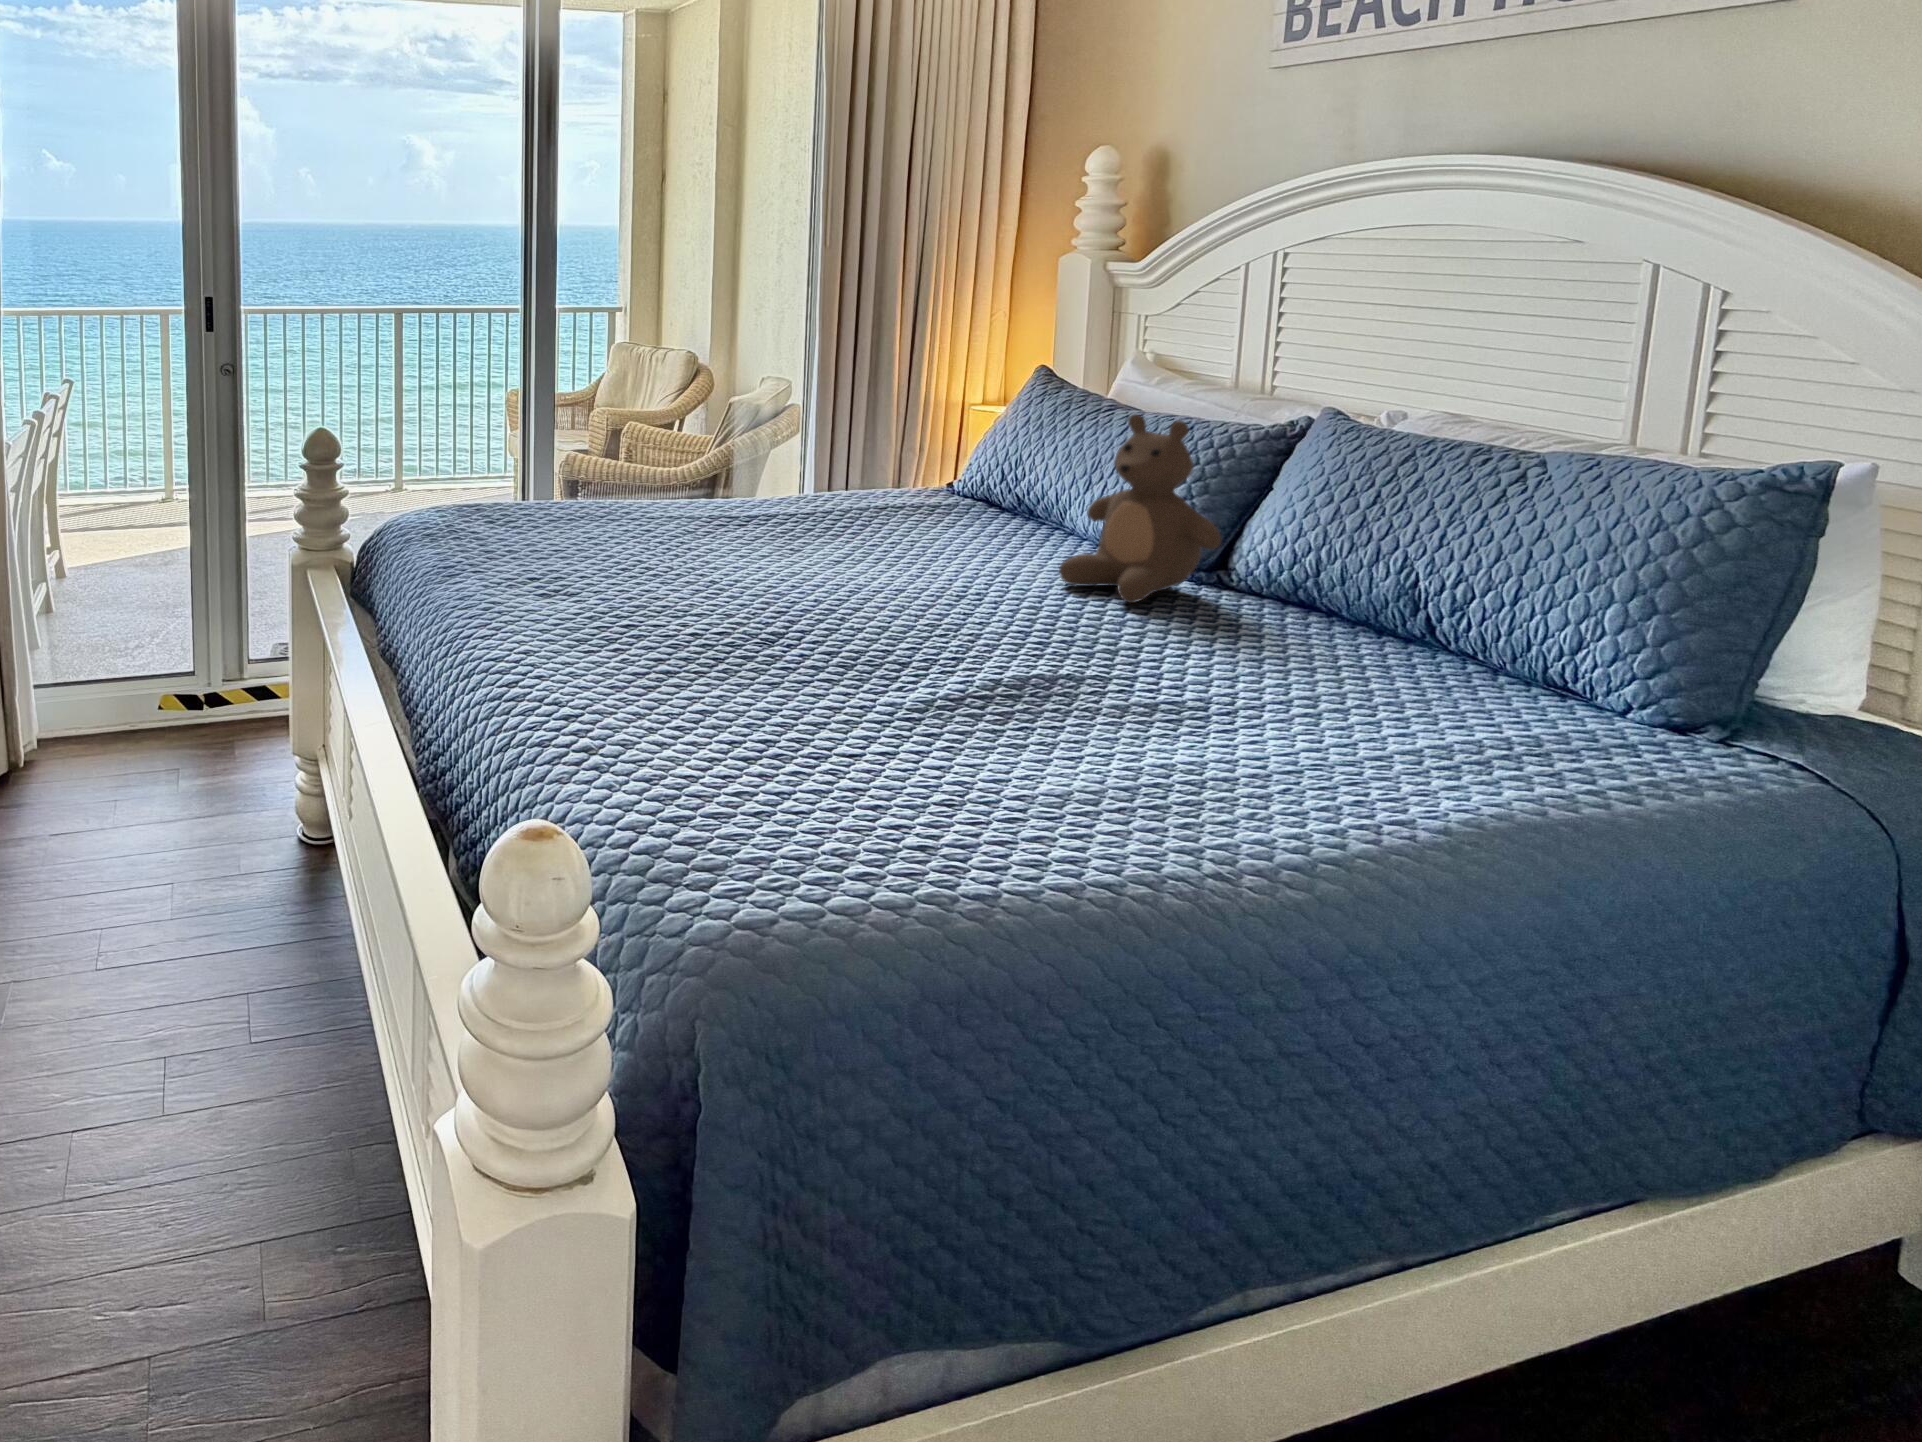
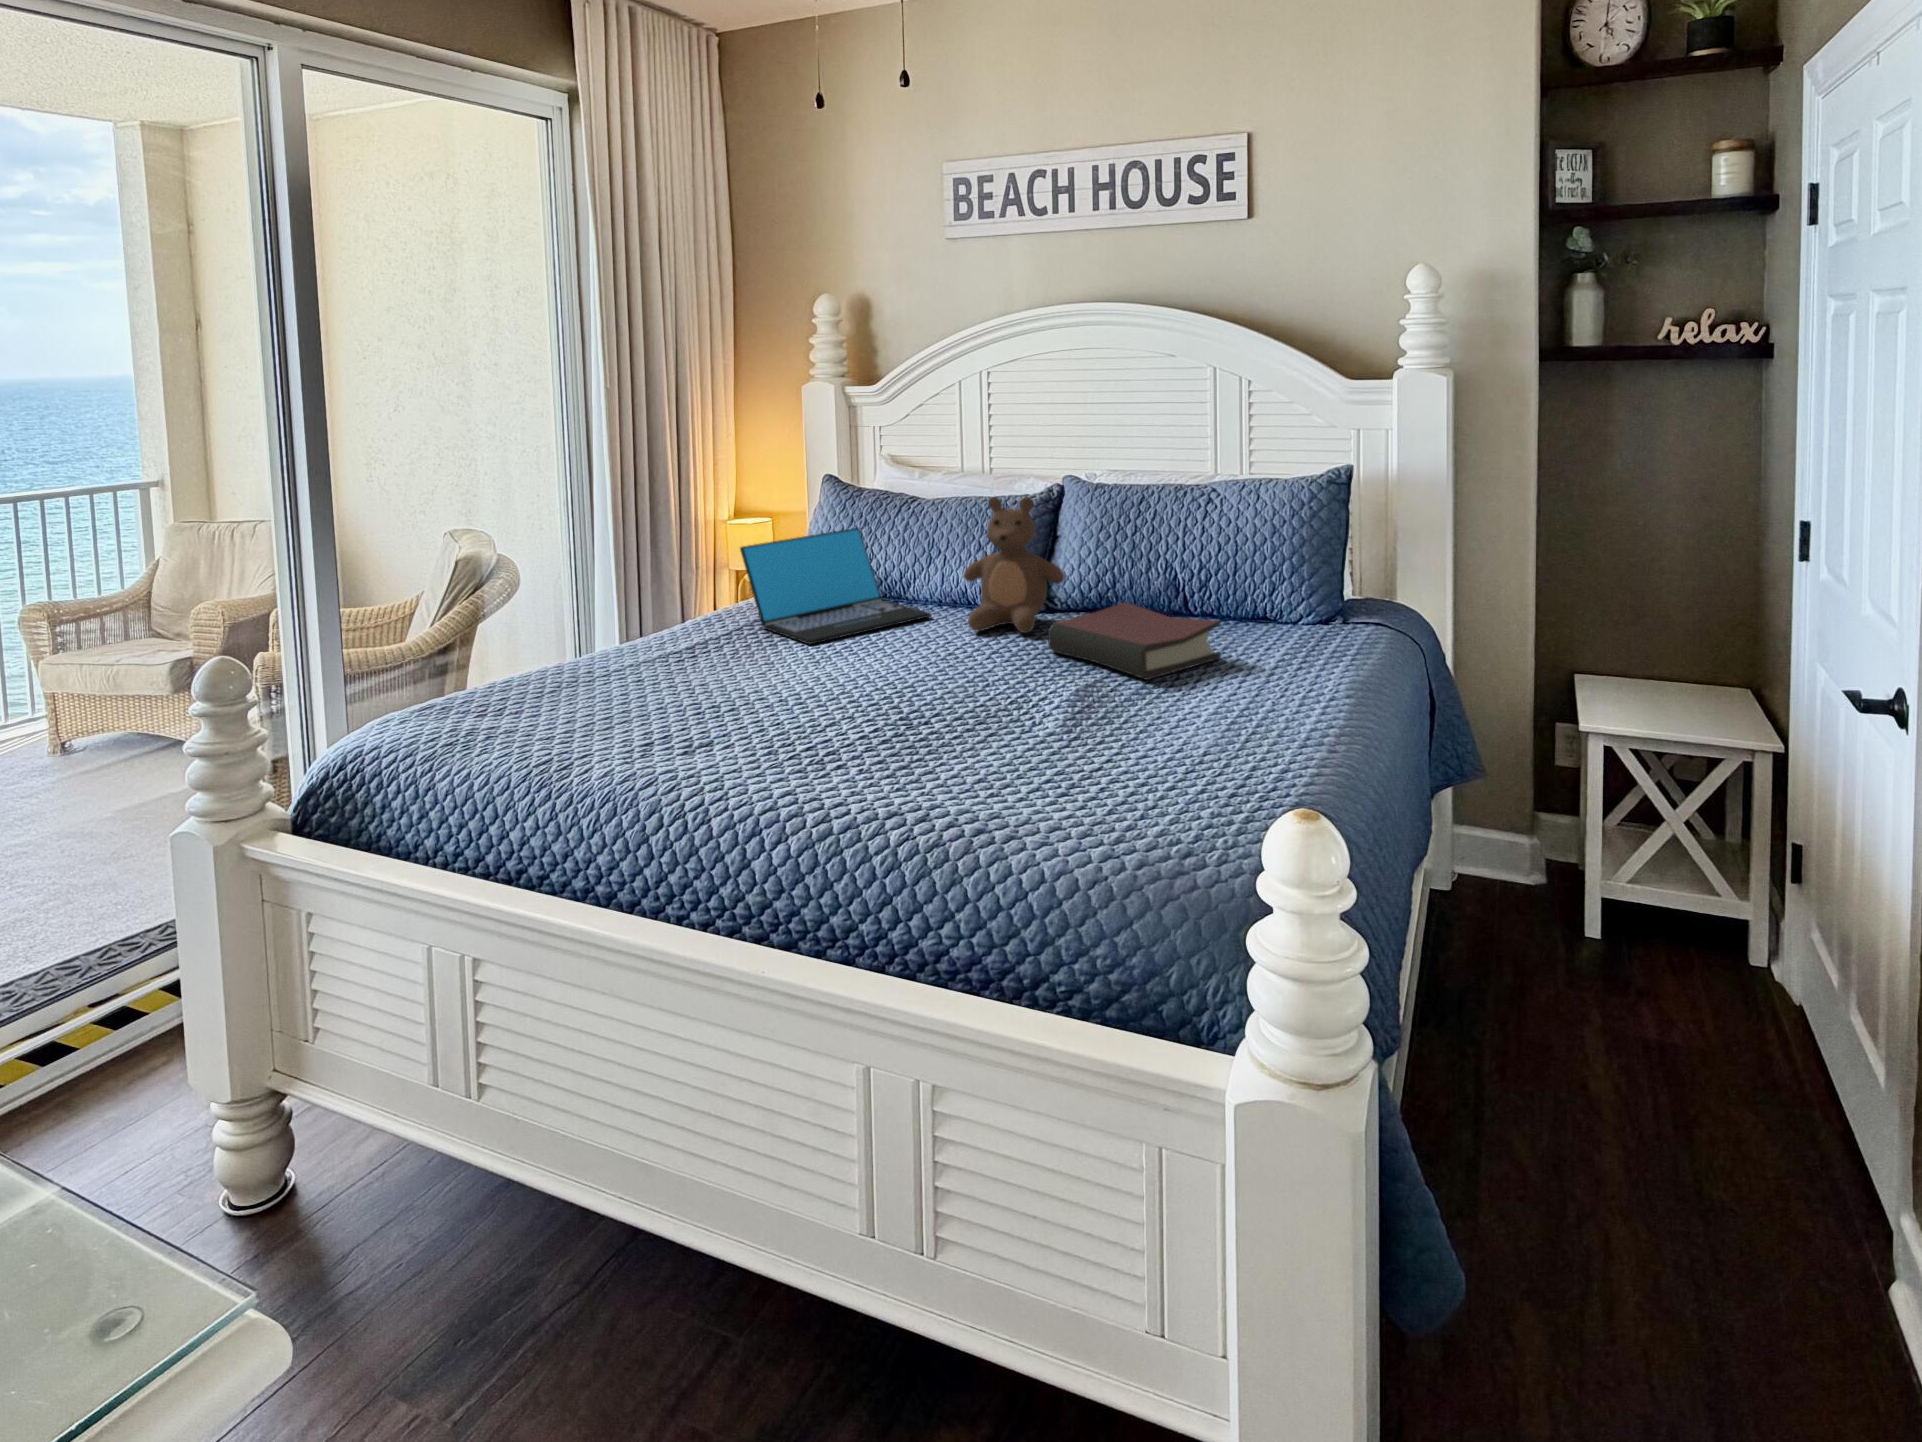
laptop: none [835,428,1043,556] -> present [740,528,931,644]
hardback book: none [1121,592,1383,711] -> present [1048,602,1221,680]

